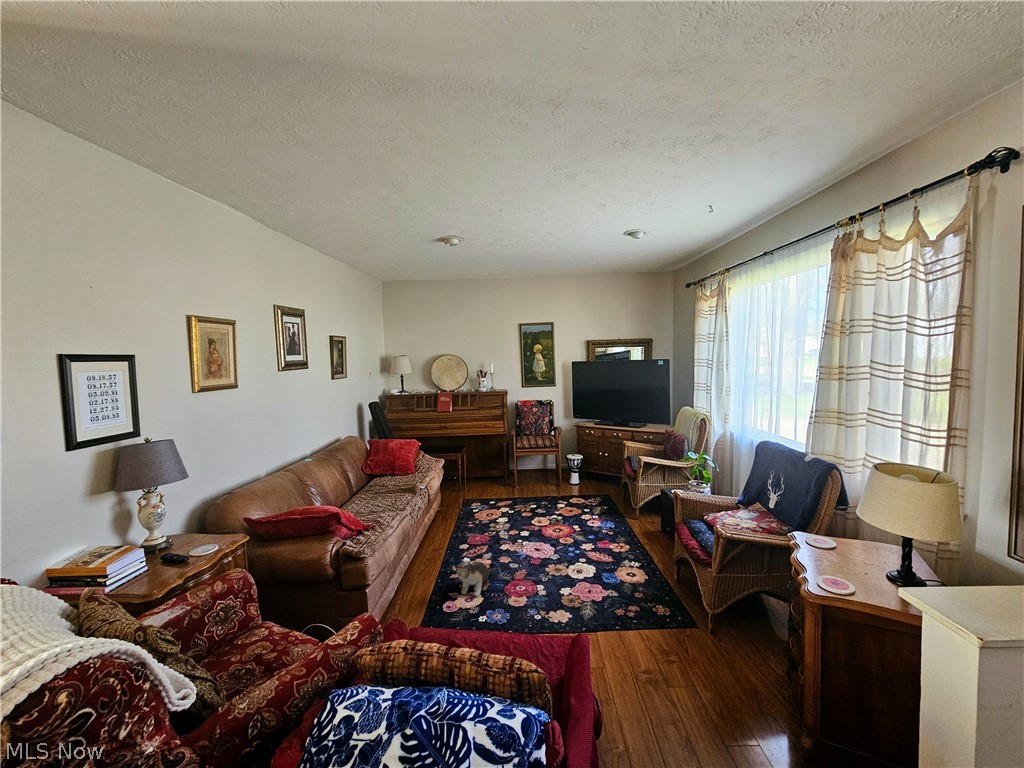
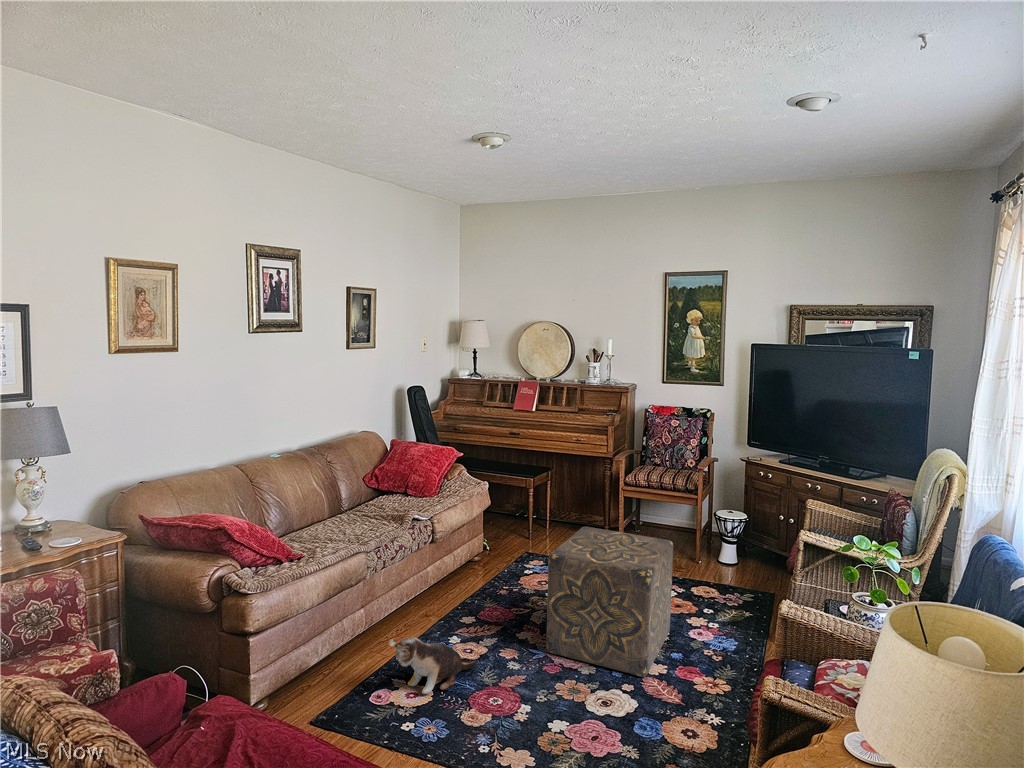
ottoman: none [523,474,586,553] -> present [546,527,673,677]

